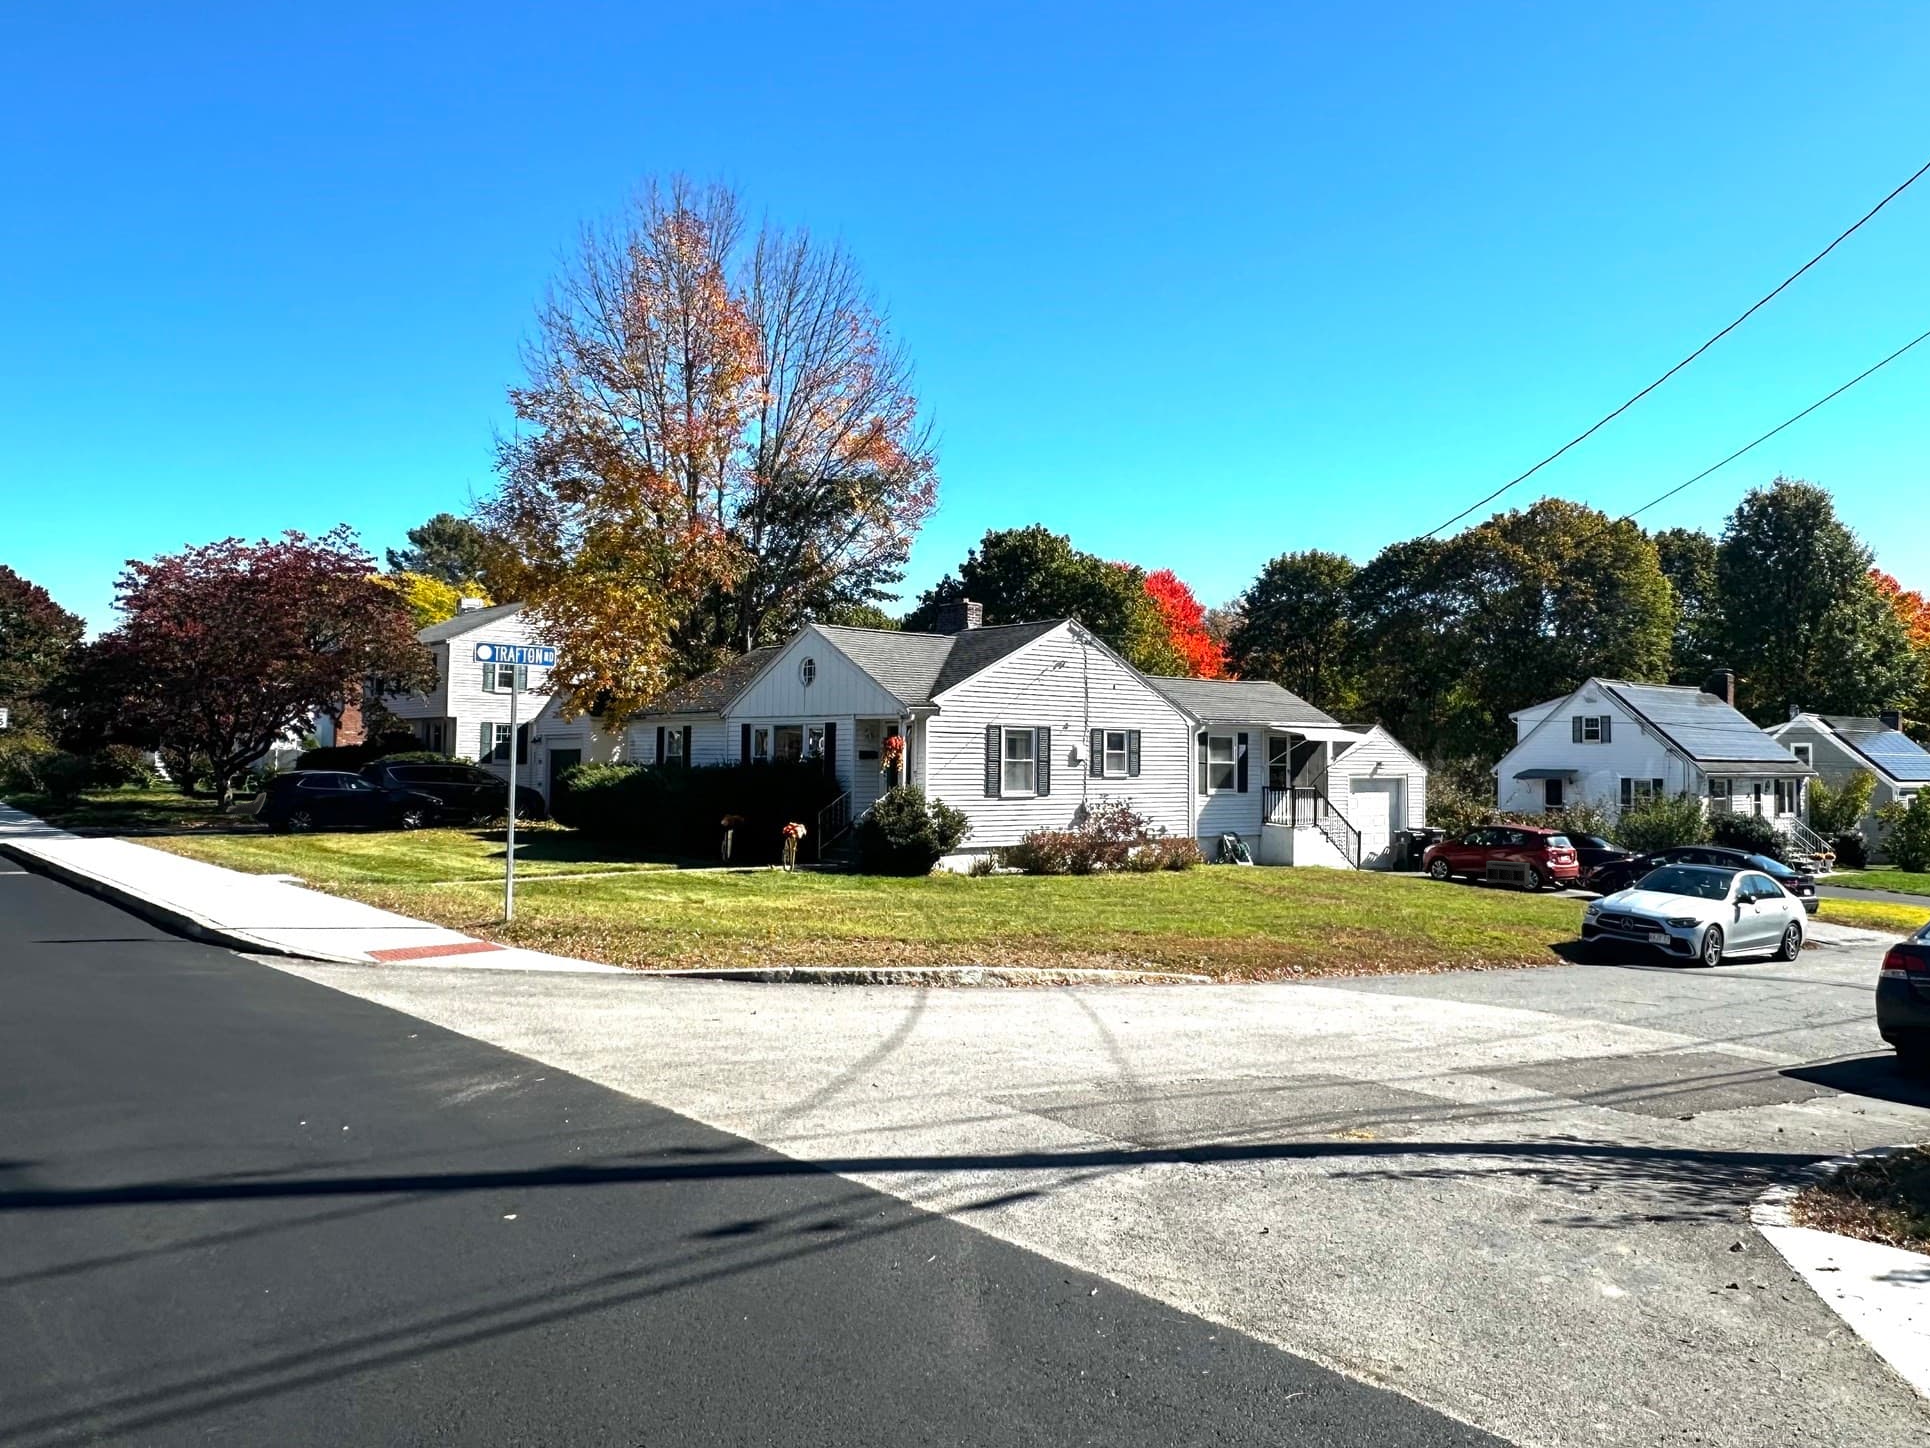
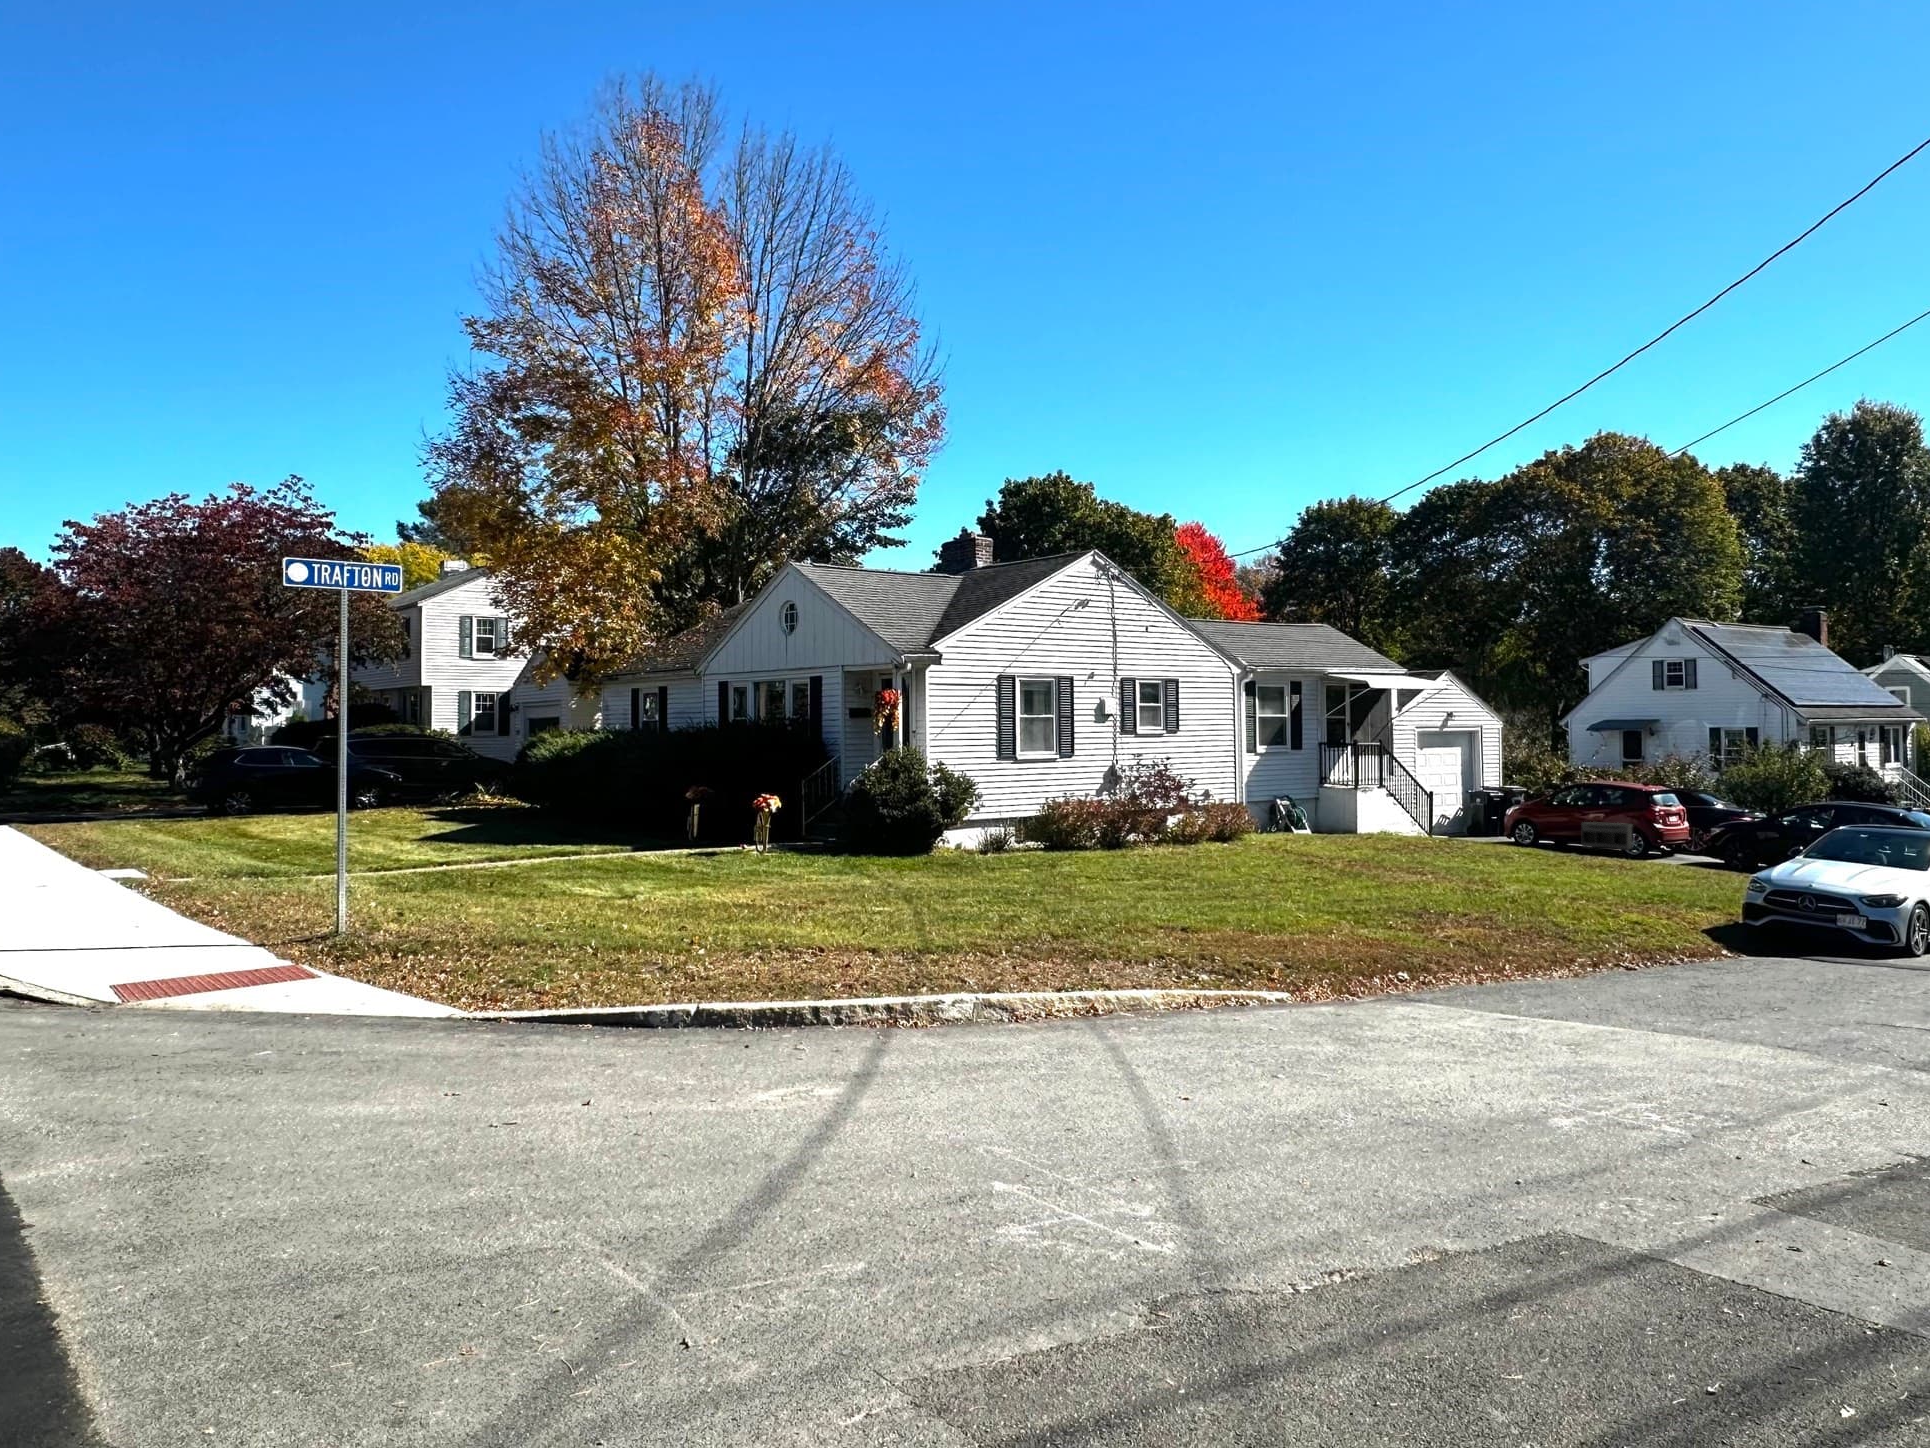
lounge chair: present [226,792,266,830] -> none [152,772,197,814]

